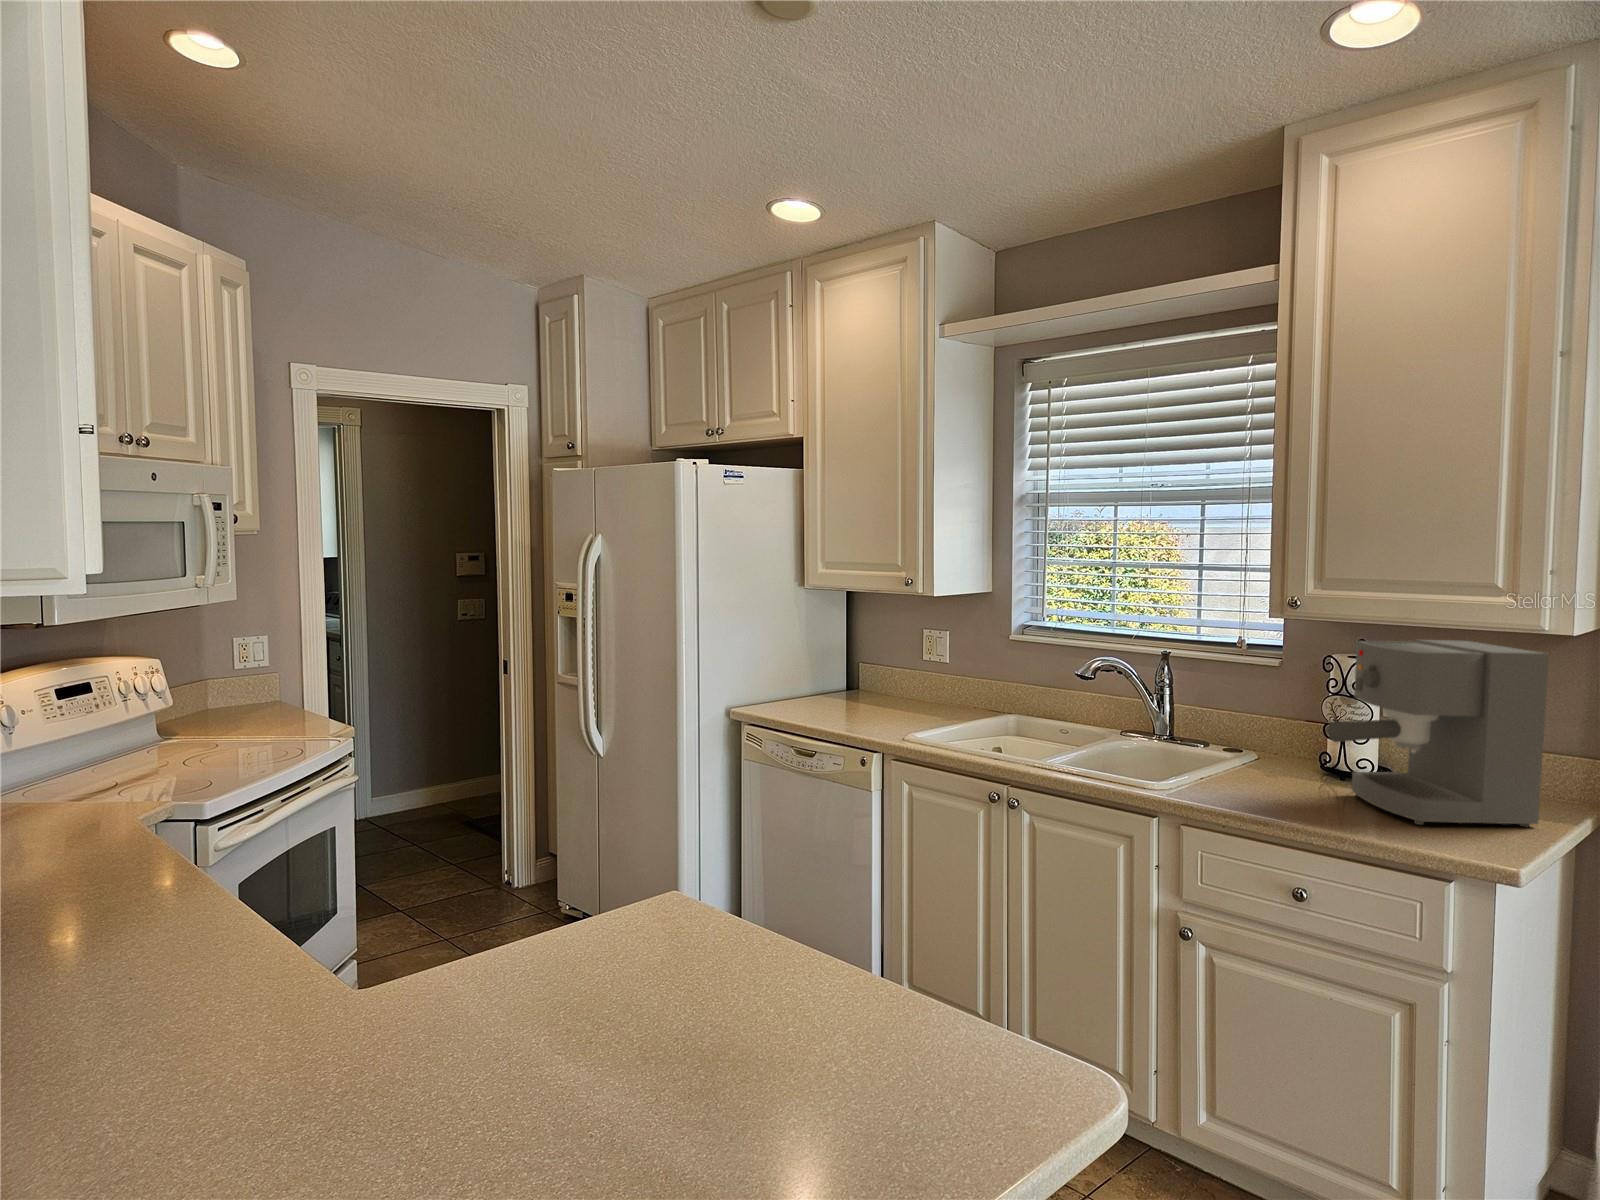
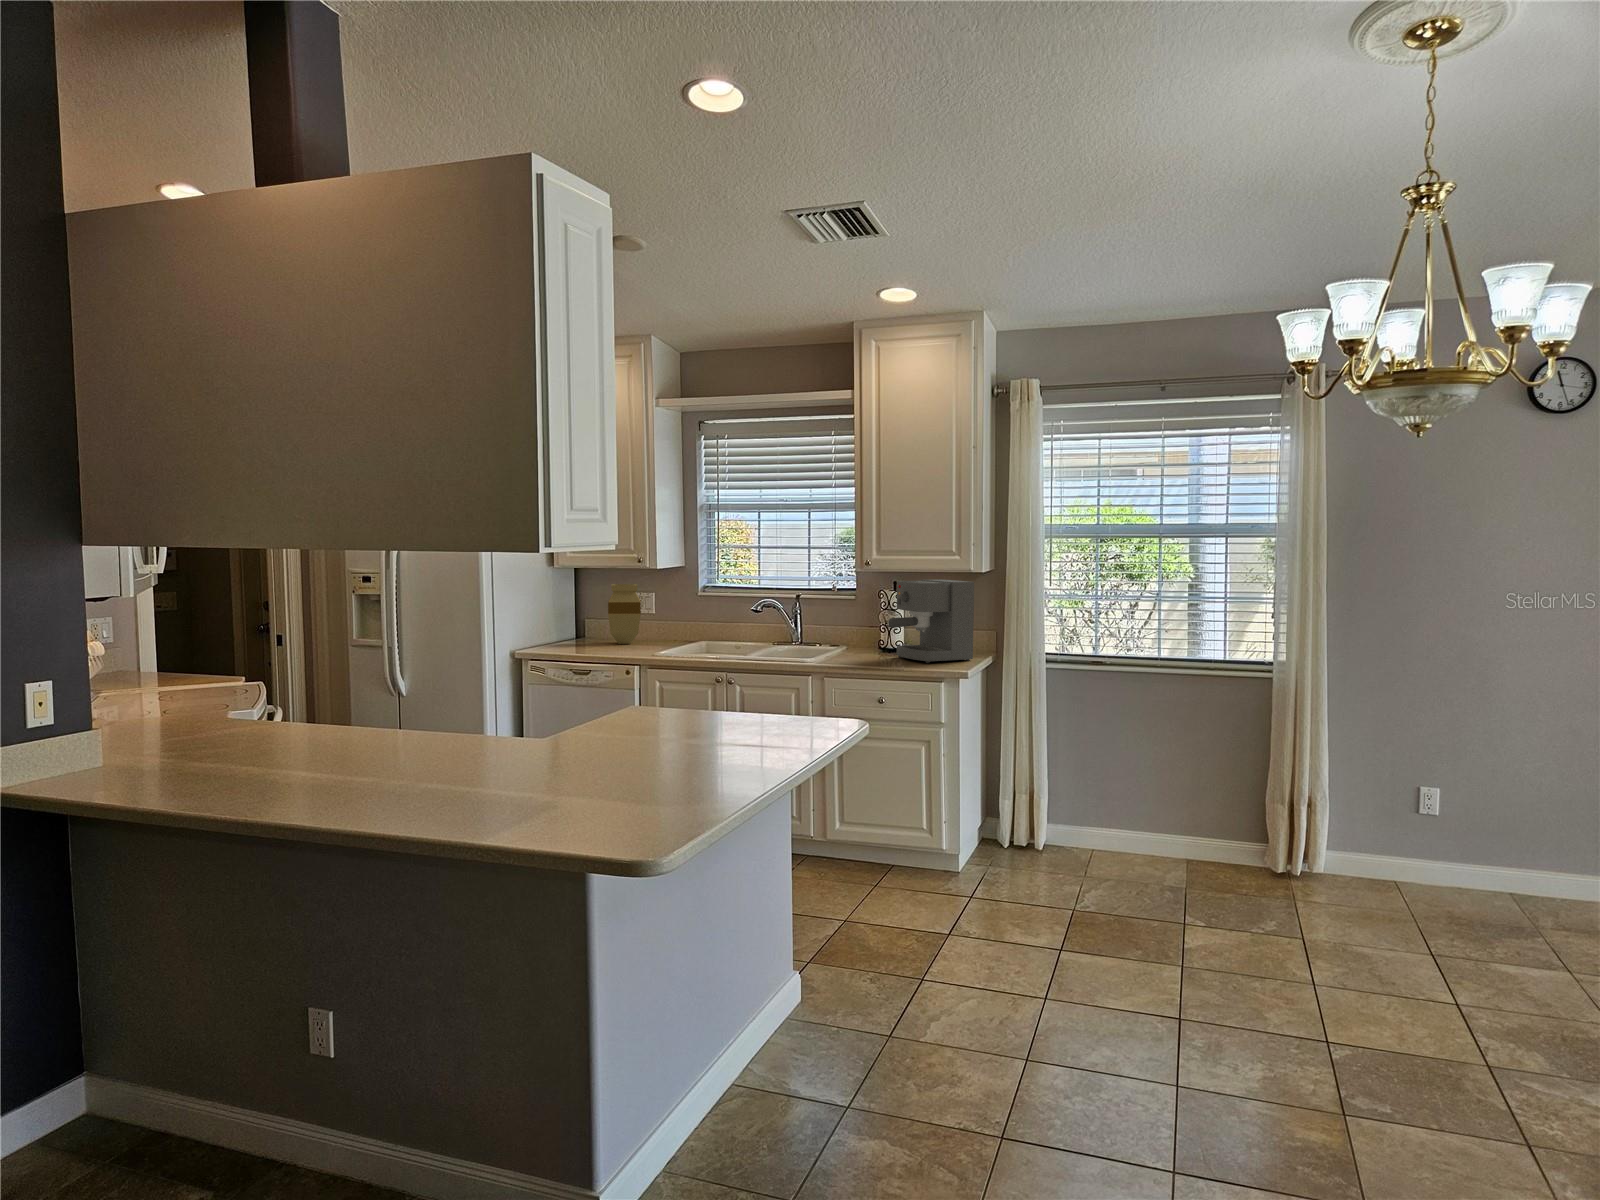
vase: none [867,617,924,710] -> present [608,584,641,644]

